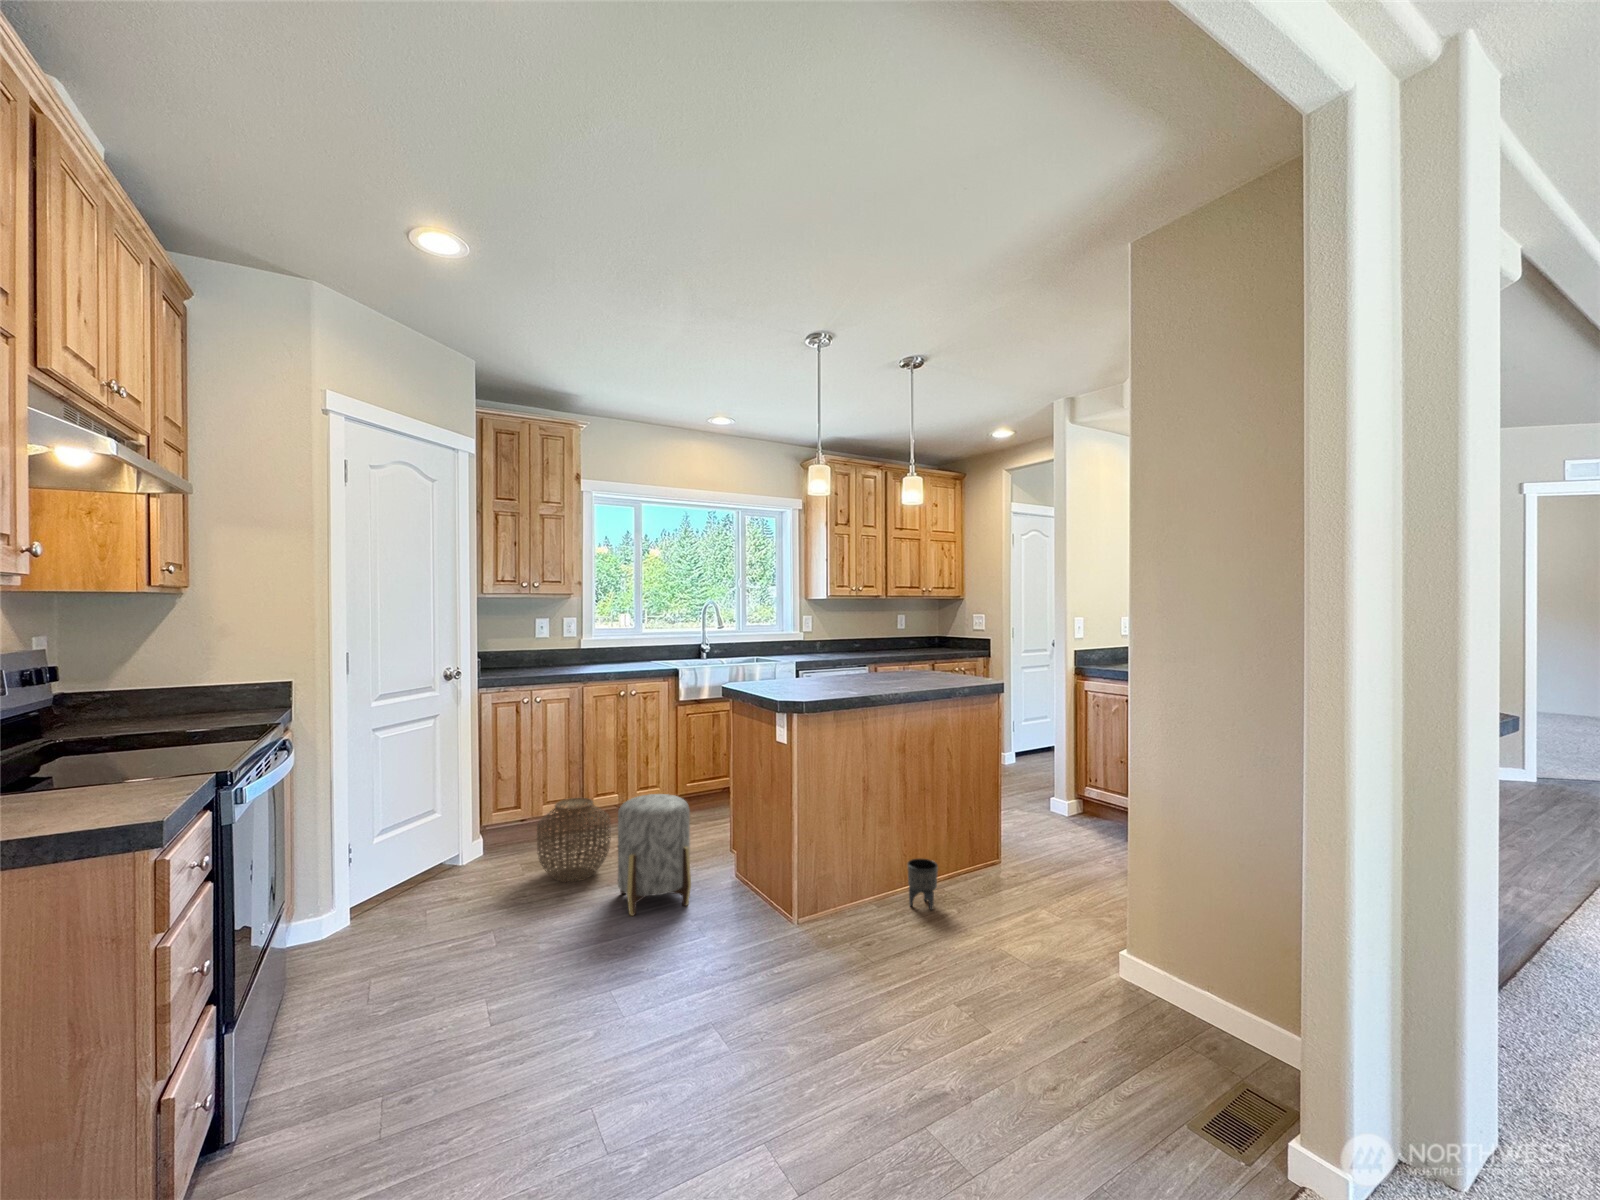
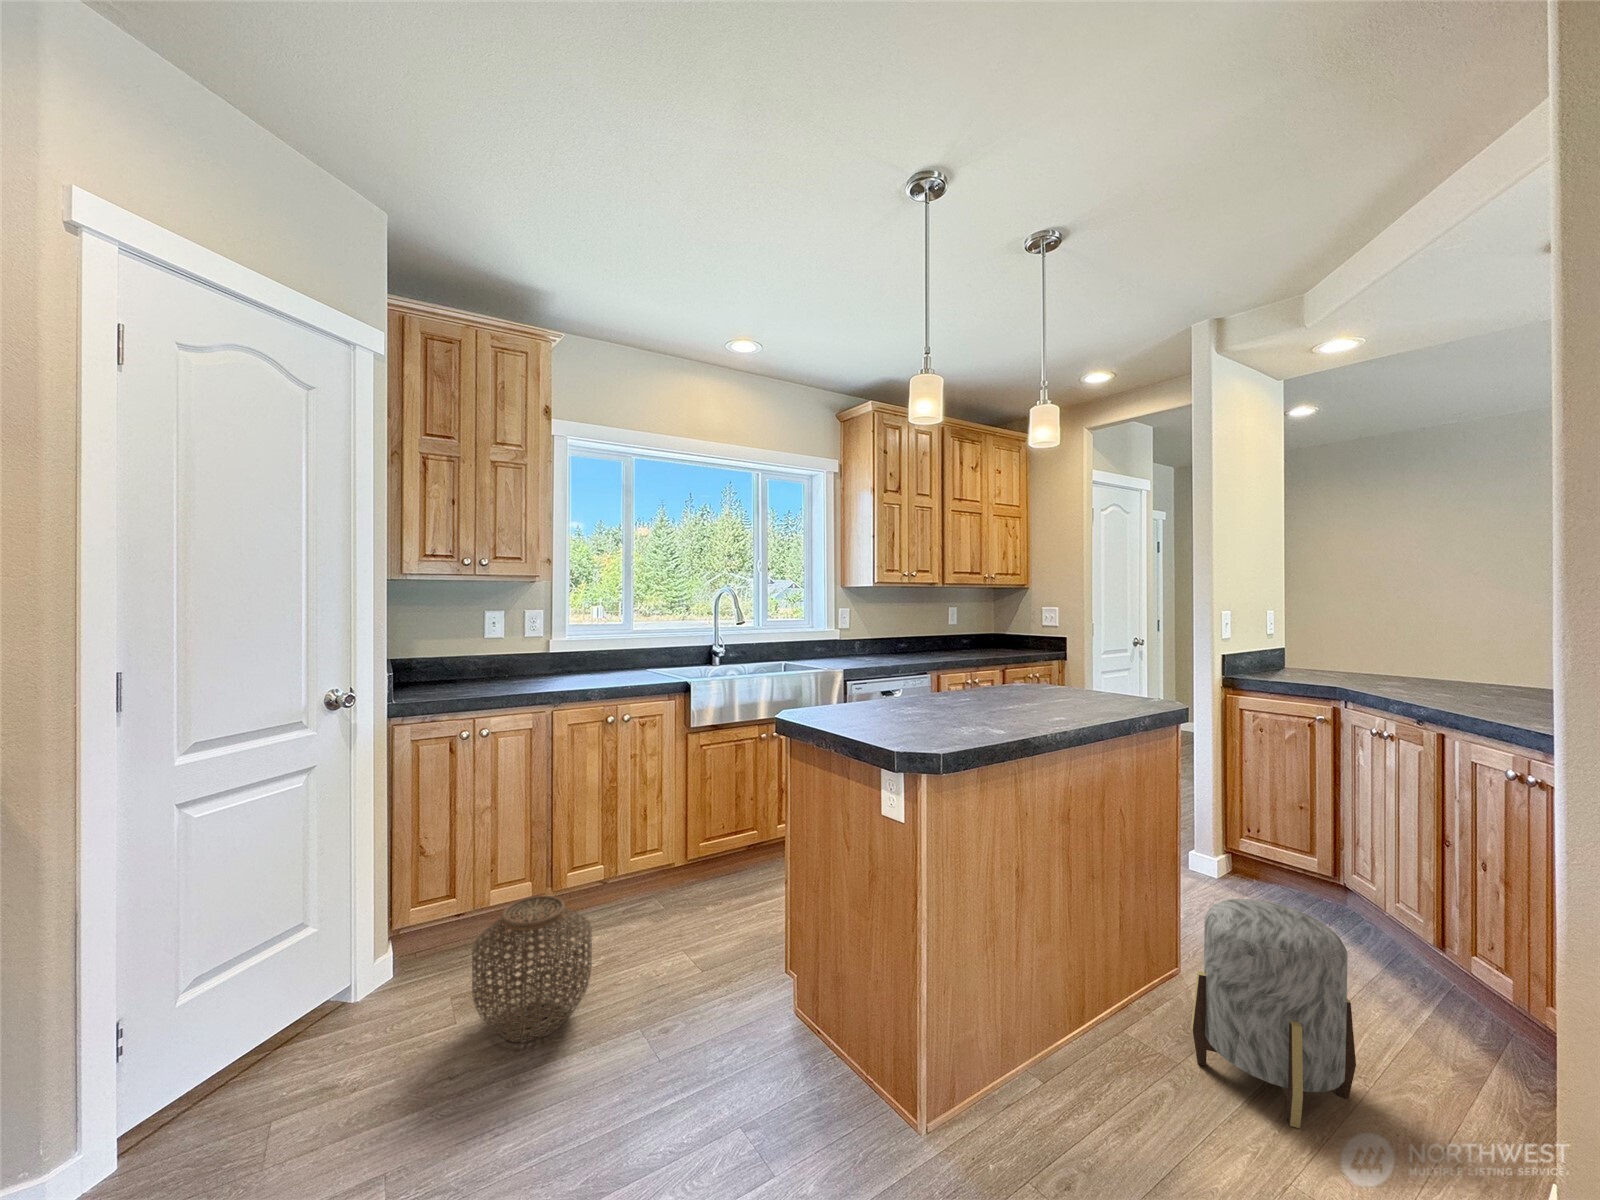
stool: present [618,794,691,916] -> present [1191,899,1356,1128]
planter: present [907,859,938,910] -> none [1091,1018,1147,1117]

